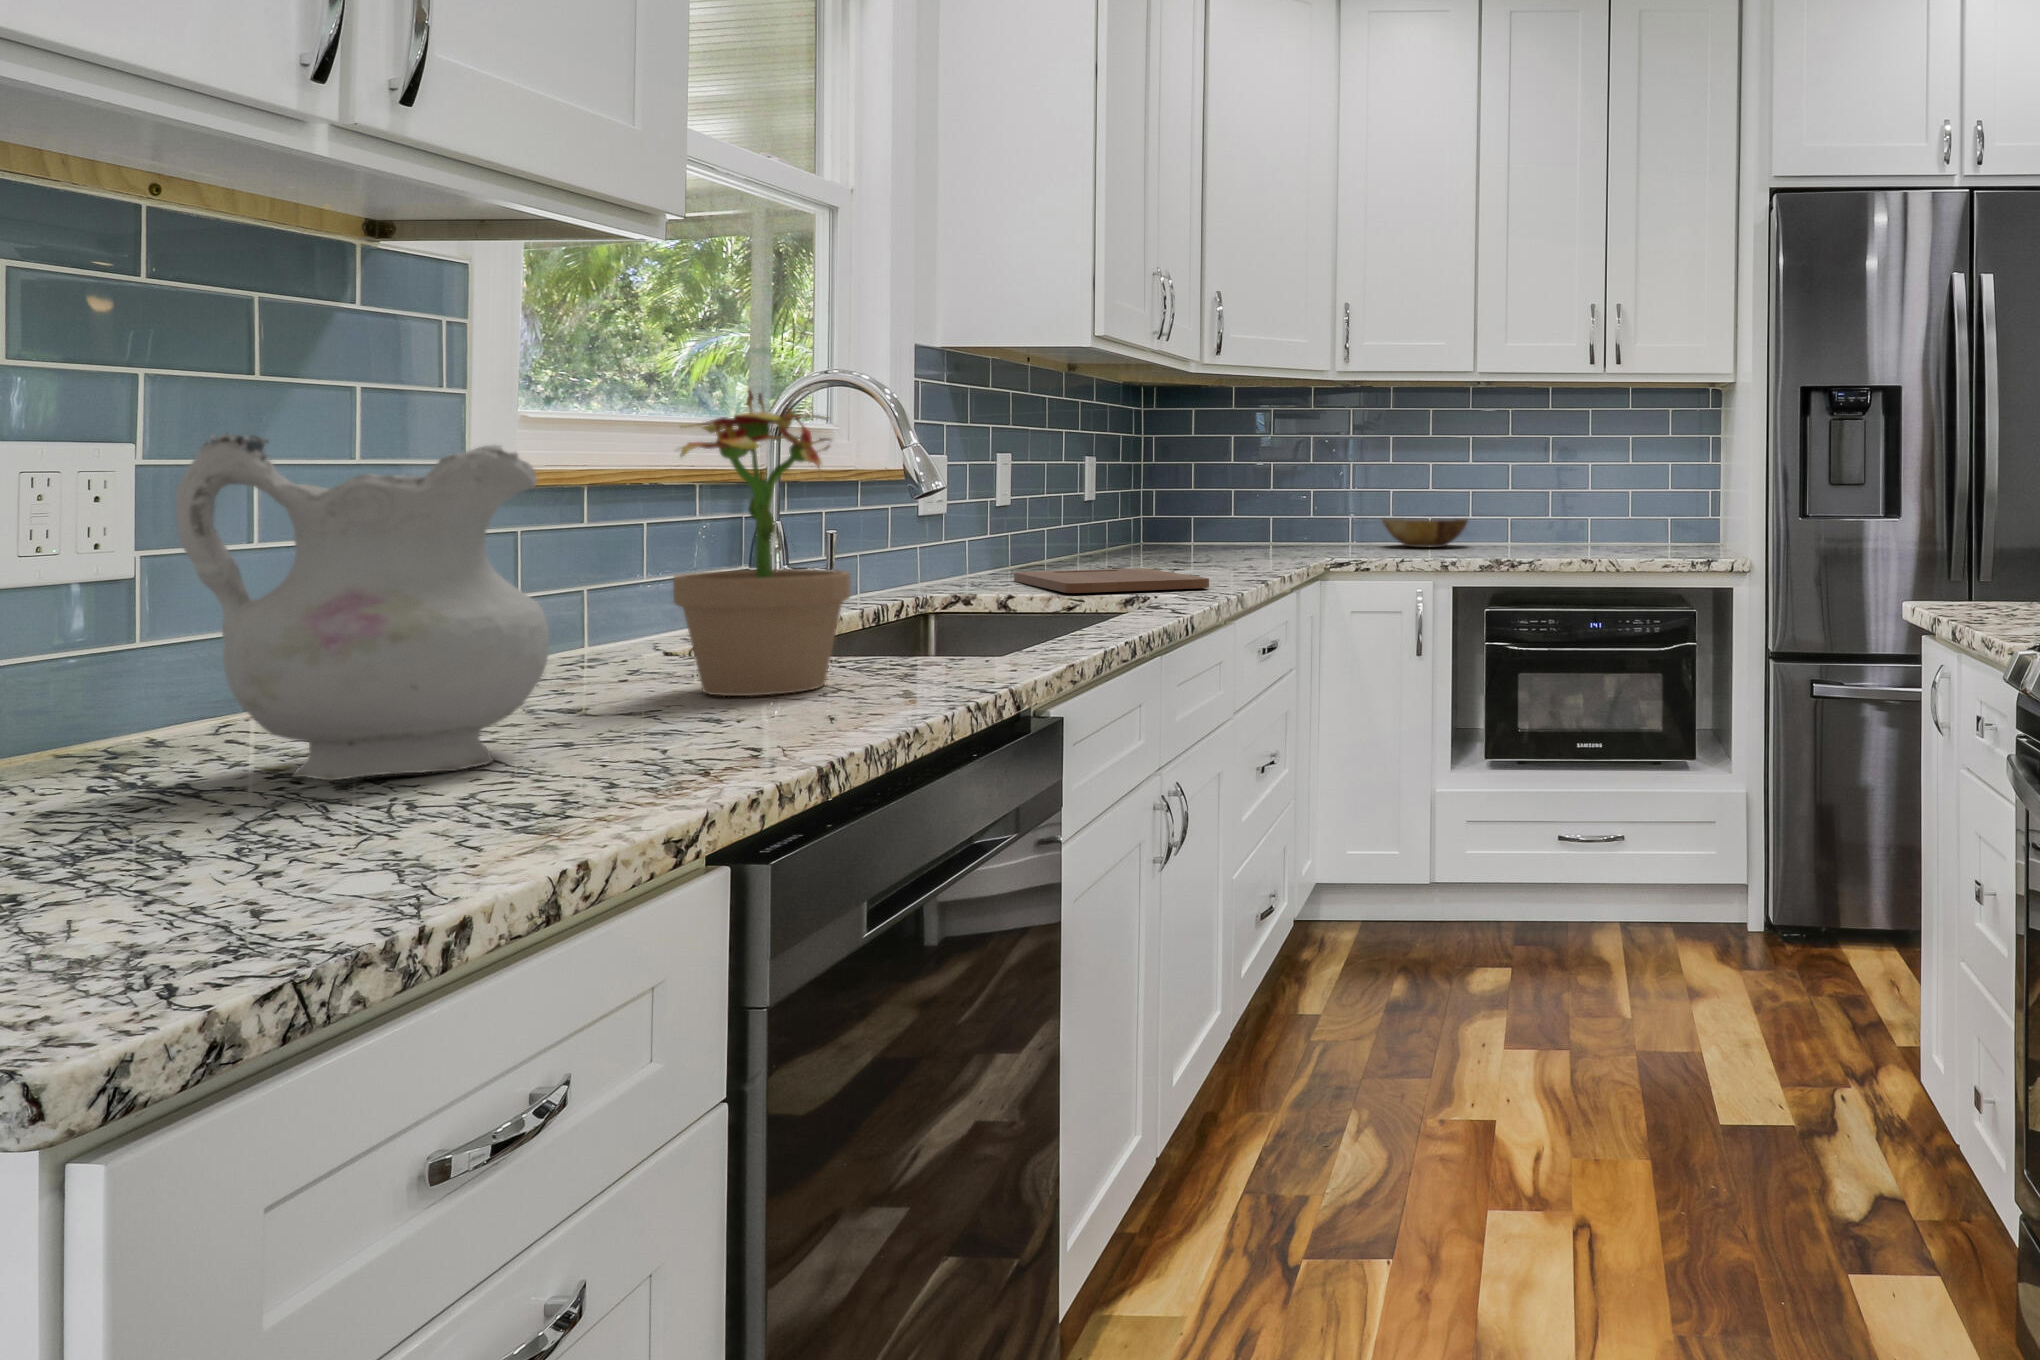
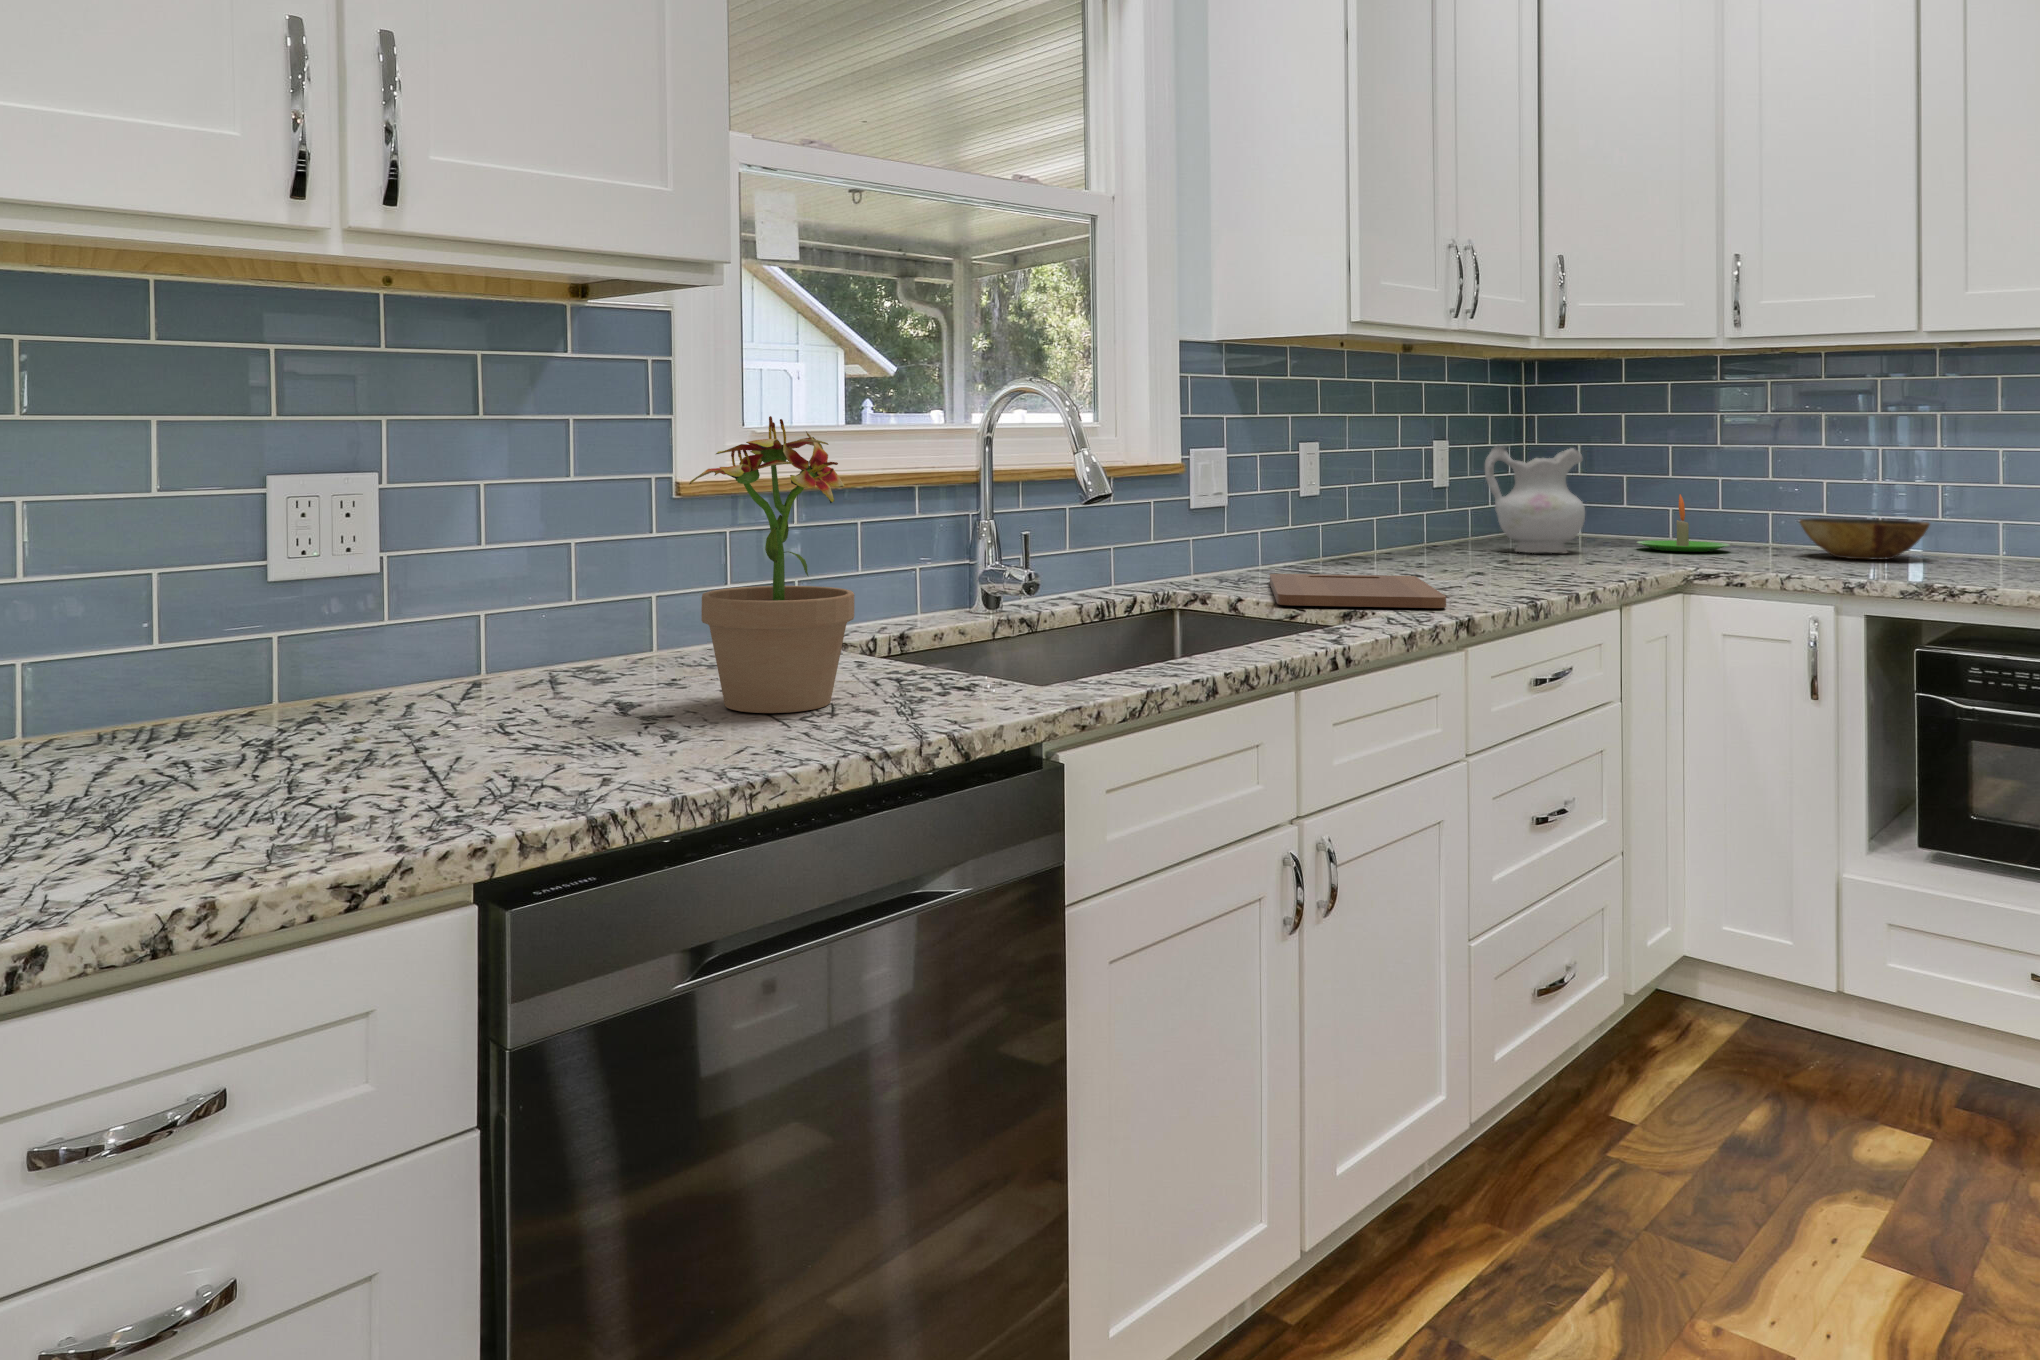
ceramic pitcher: present [176,433,549,780] -> present [1485,446,1585,553]
candle: none [1261,500,1332,547] -> present [1636,495,1730,552]

